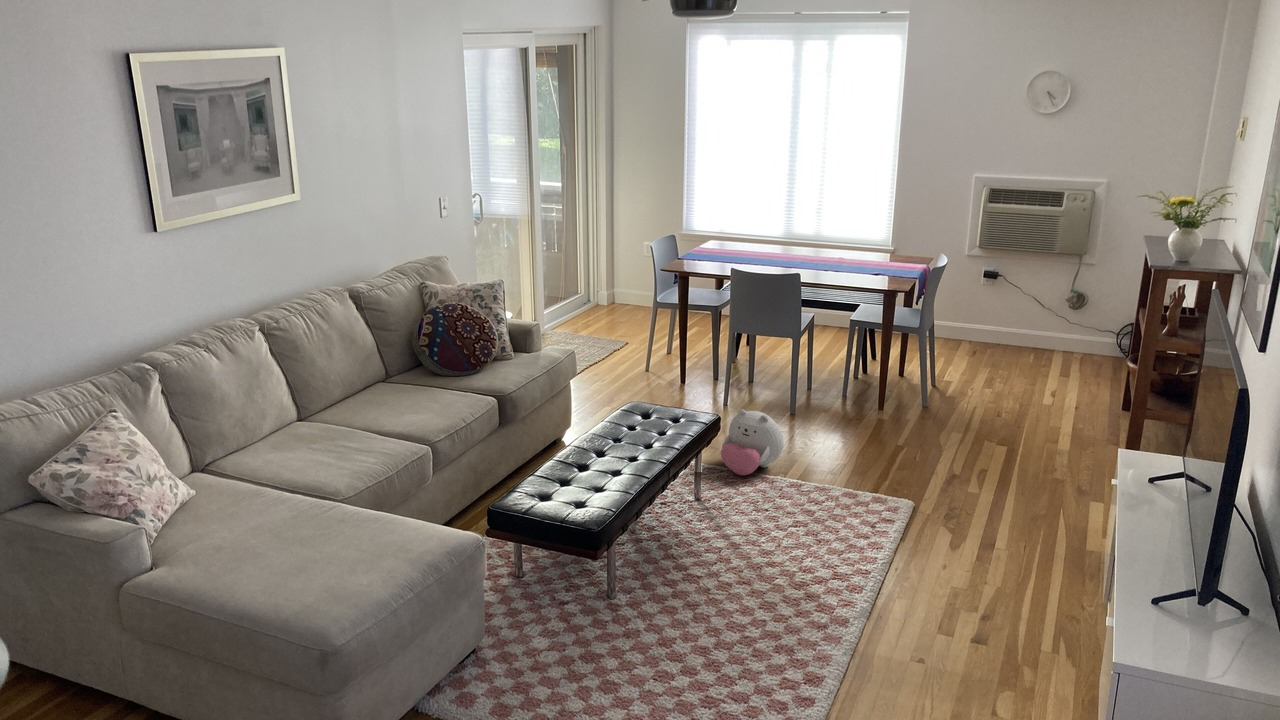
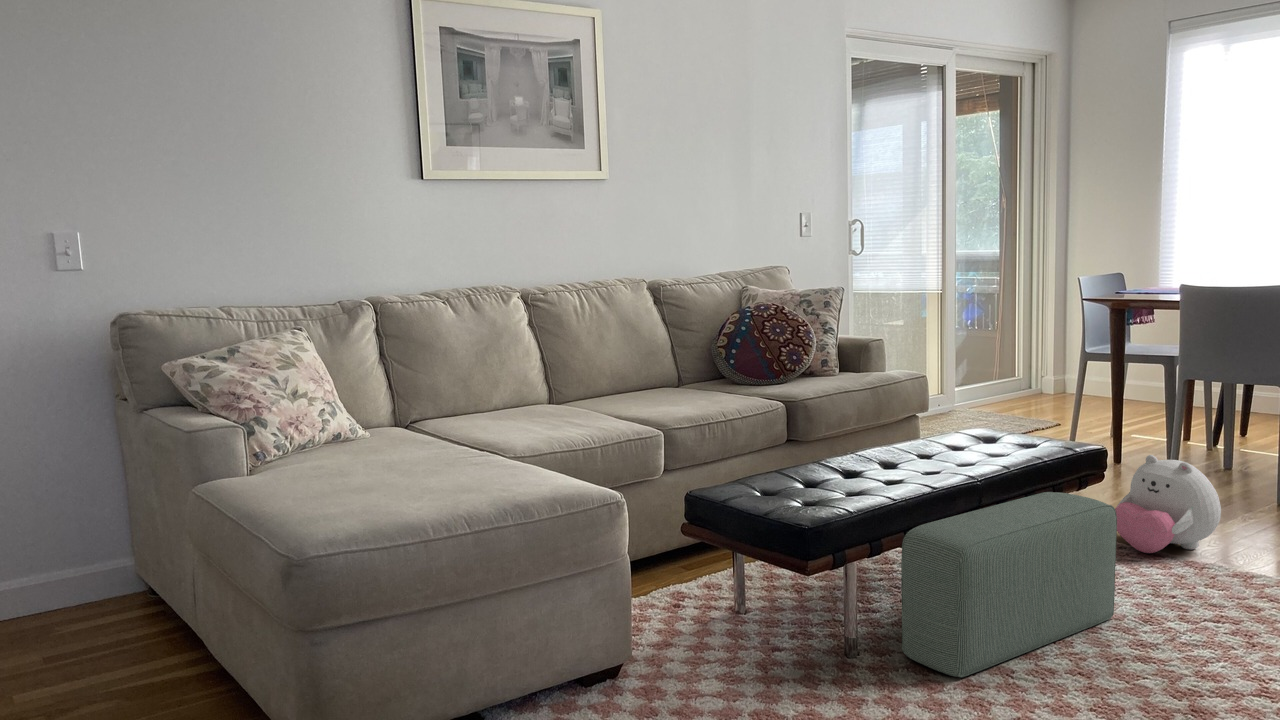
pouf: none [642,462,747,600] -> present [901,492,1117,677]

